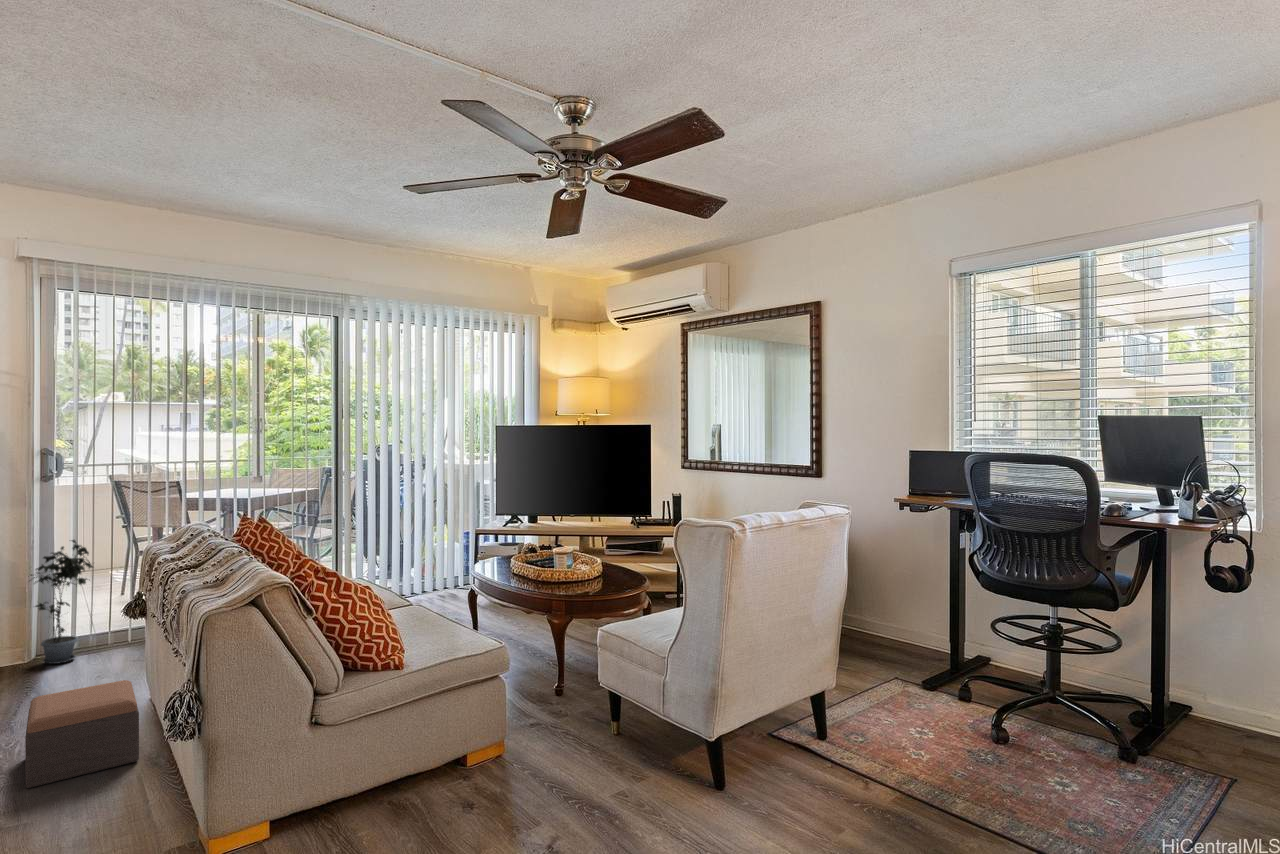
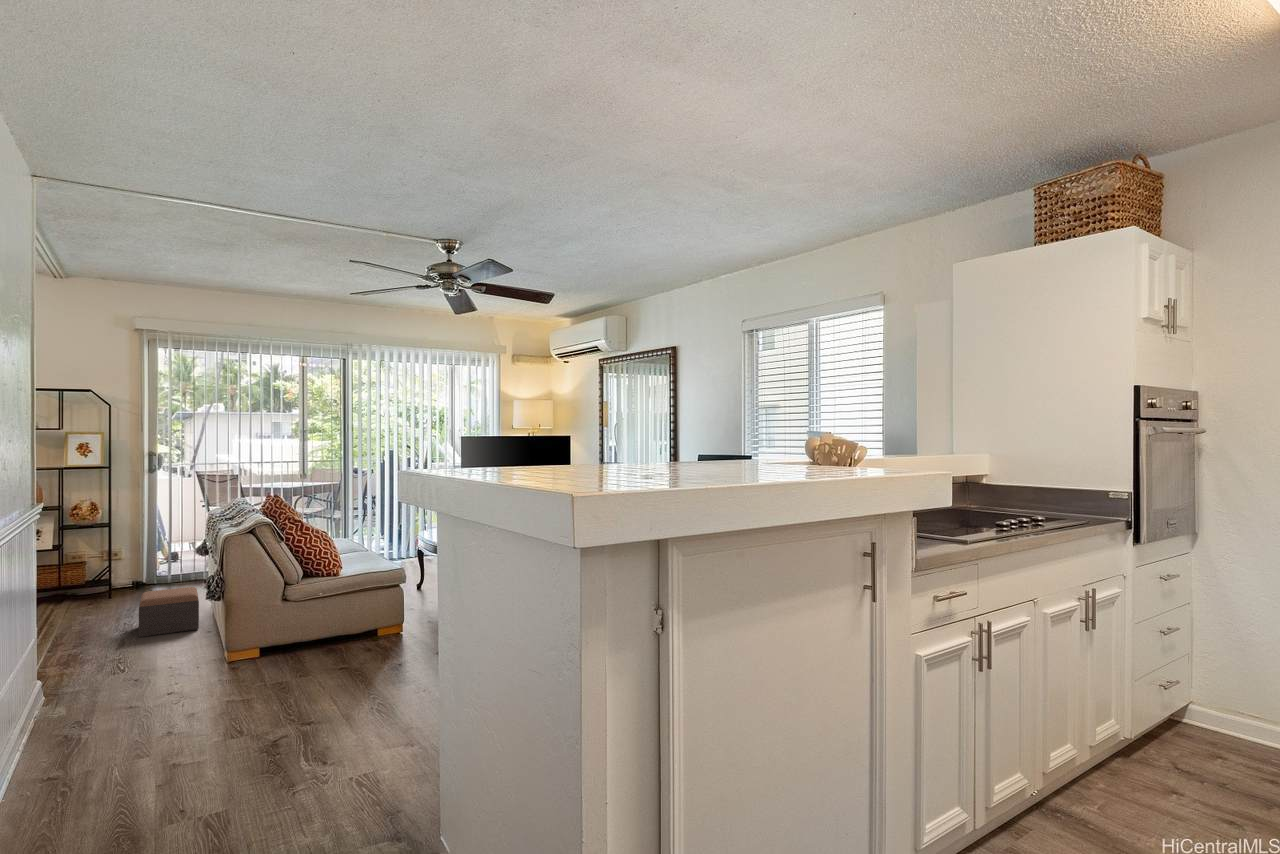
potted plant: present [34,540,93,664] -> none [140,510,182,589]

